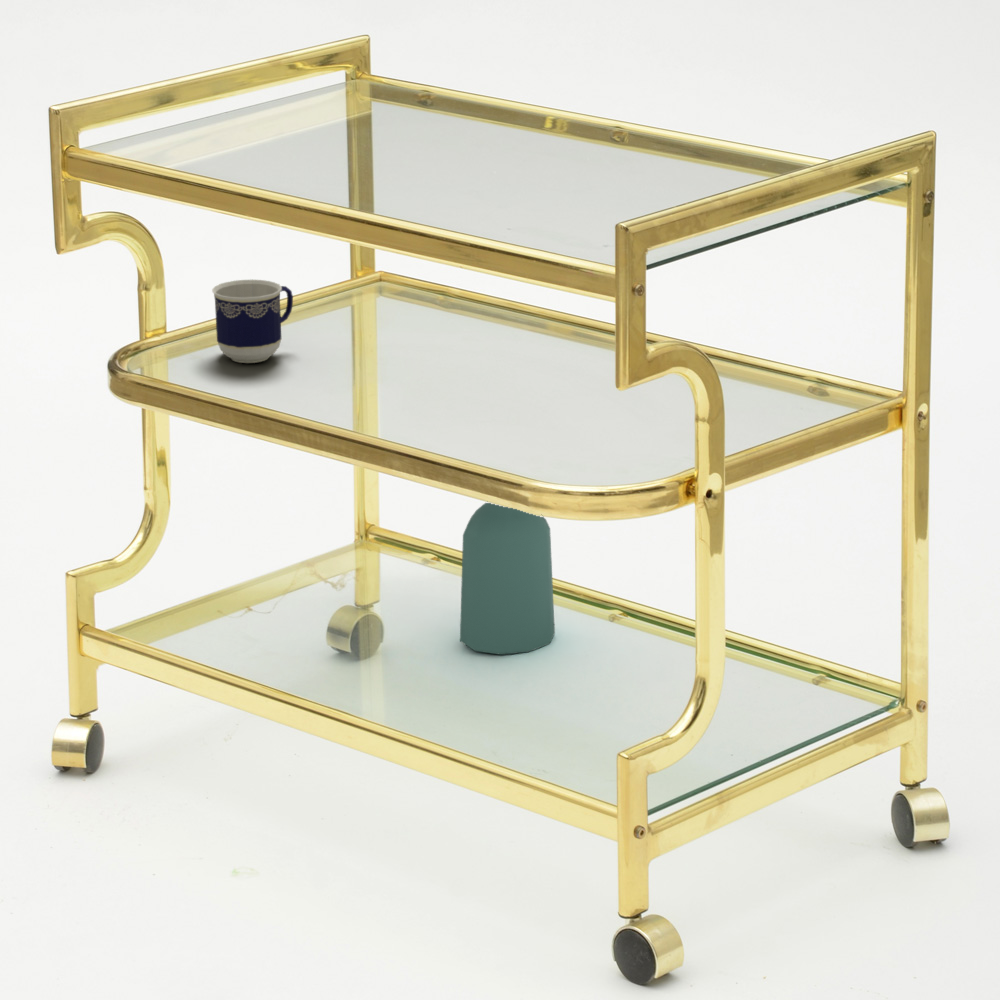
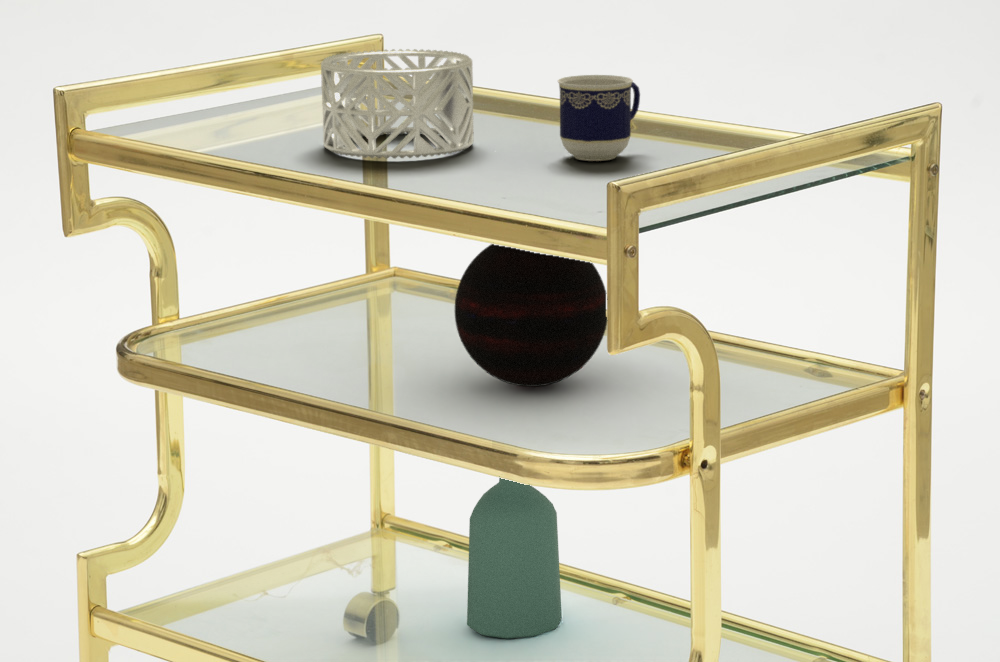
decorative bowl: none [313,60,468,178] -> present [321,49,474,159]
decorative orb: none [452,253,606,407] -> present [455,244,608,387]
cup: present [212,279,293,363] -> present [558,75,640,161]

